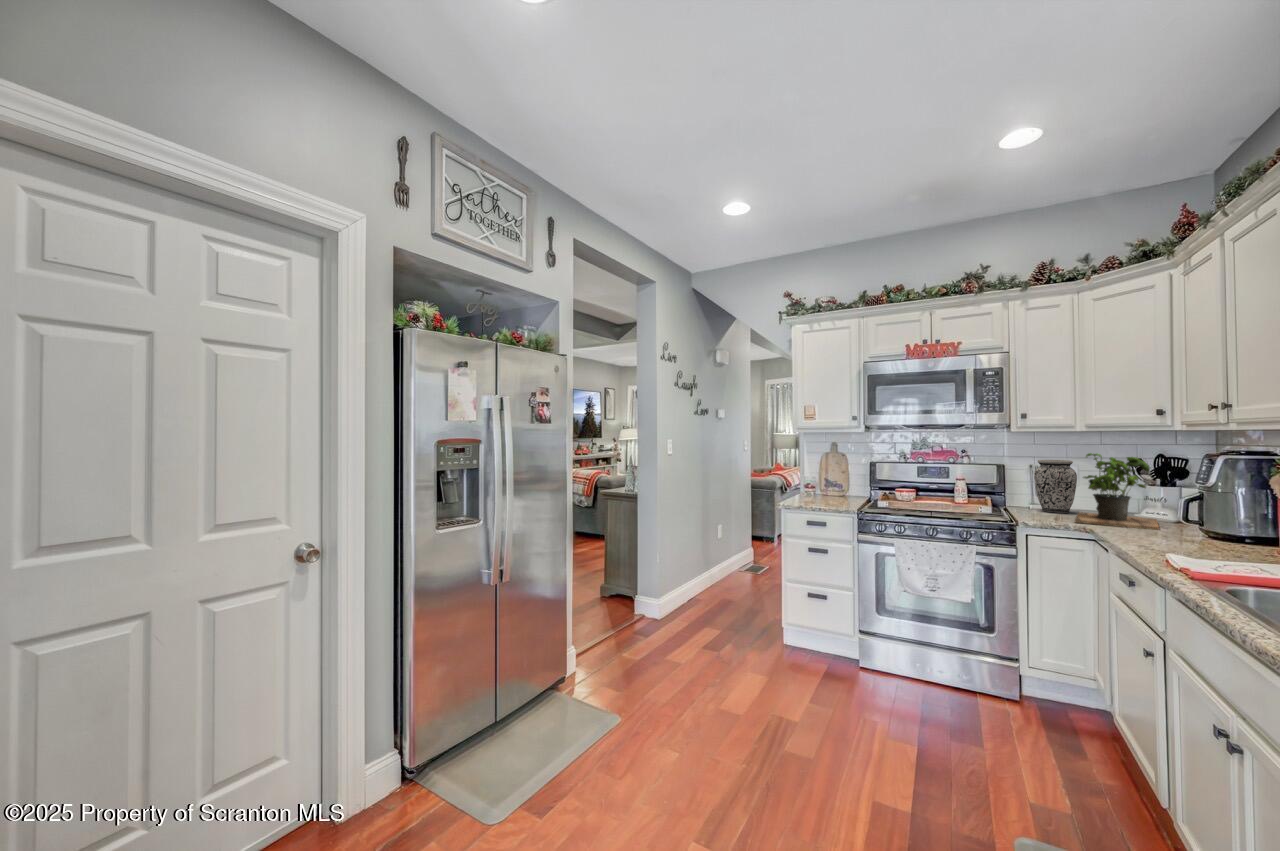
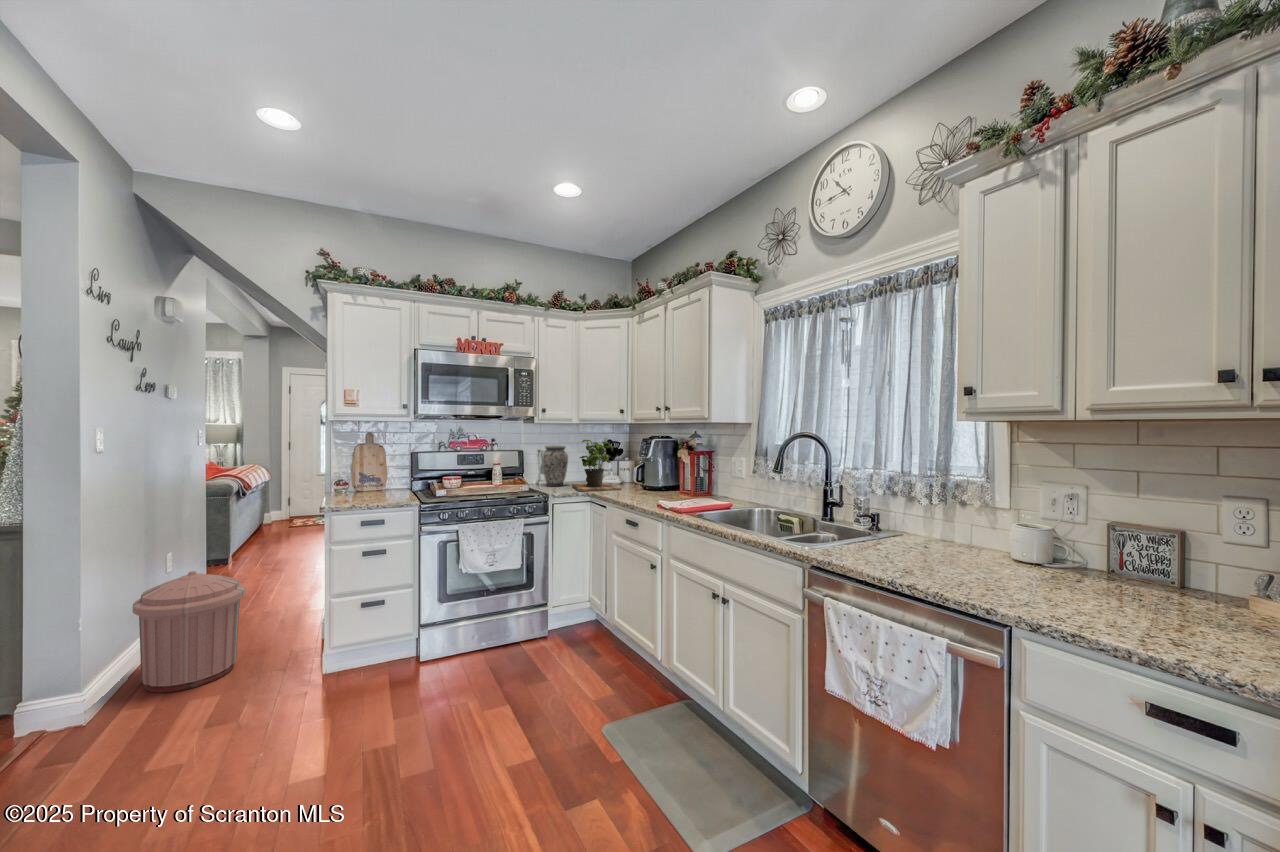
trash can: none [687,538,745,618] -> present [133,571,245,693]

